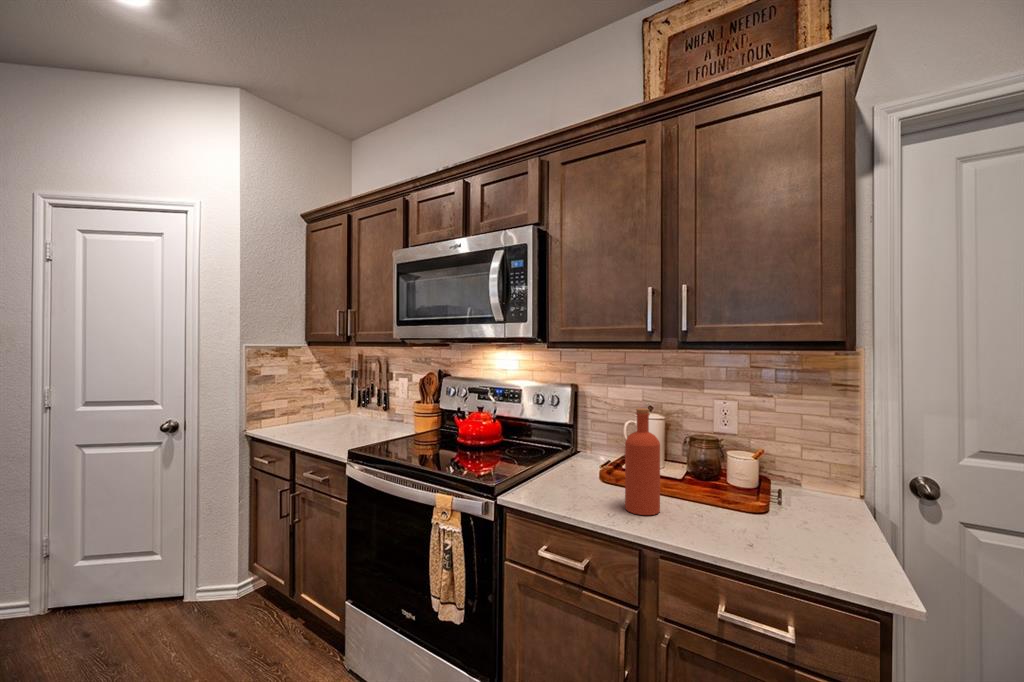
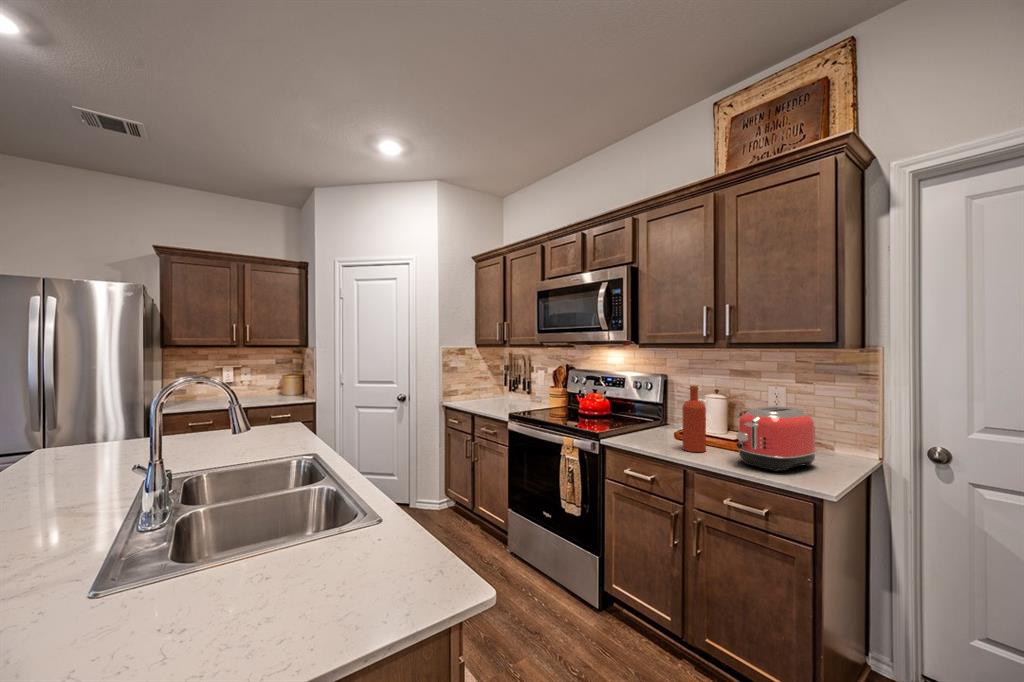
toaster: none [716,439,827,552] -> present [736,406,817,471]

